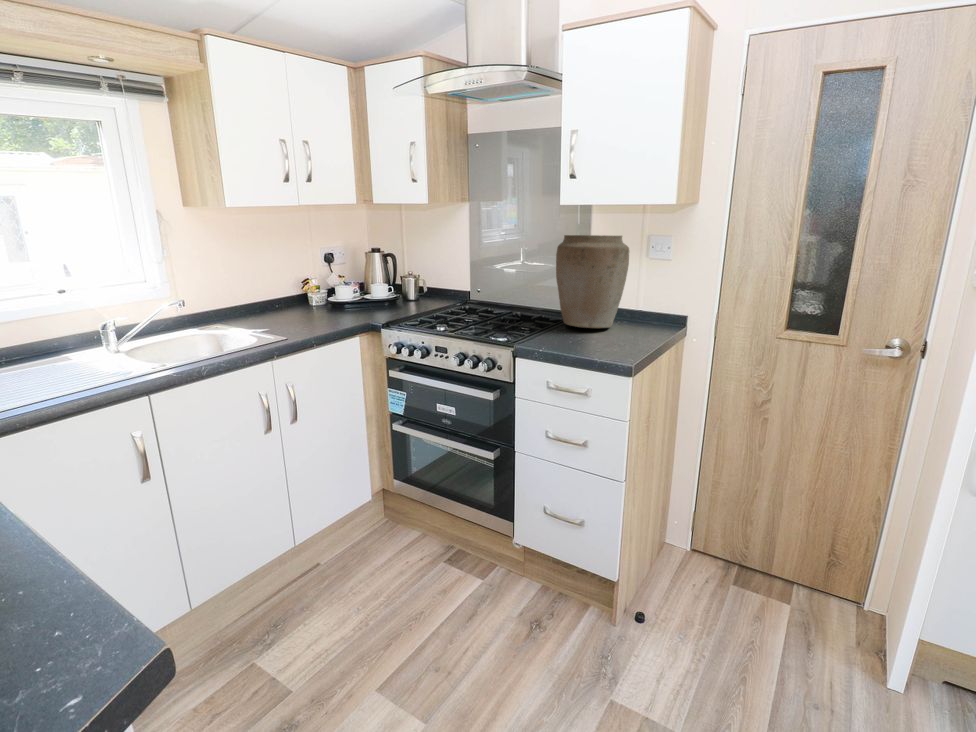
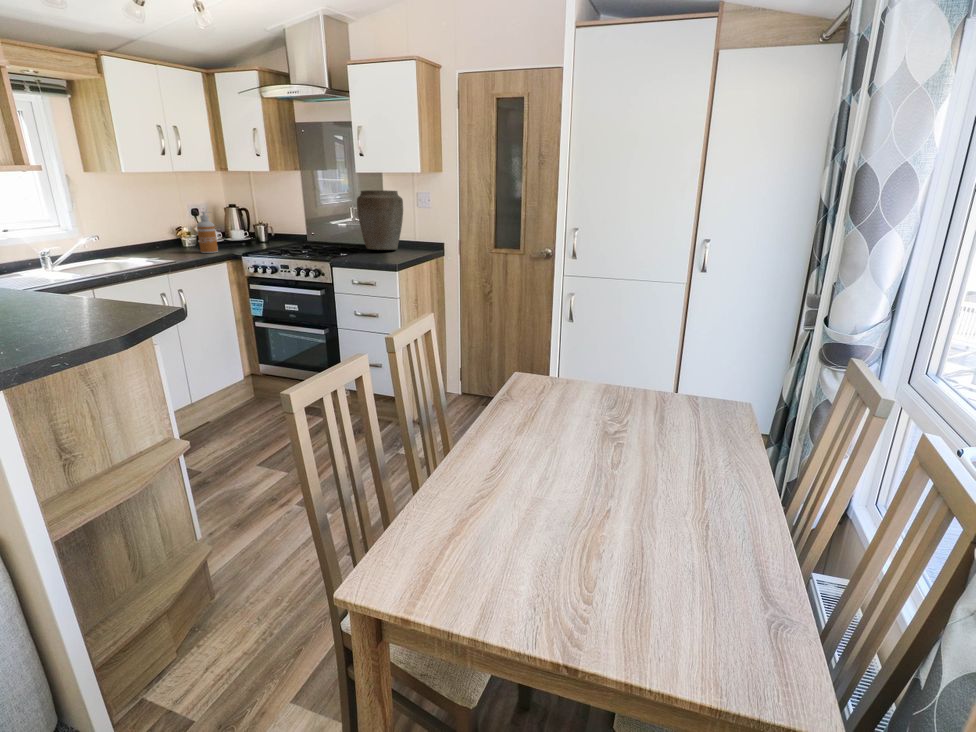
soap dispenser: none [325,262,351,322] -> present [197,212,218,253]

